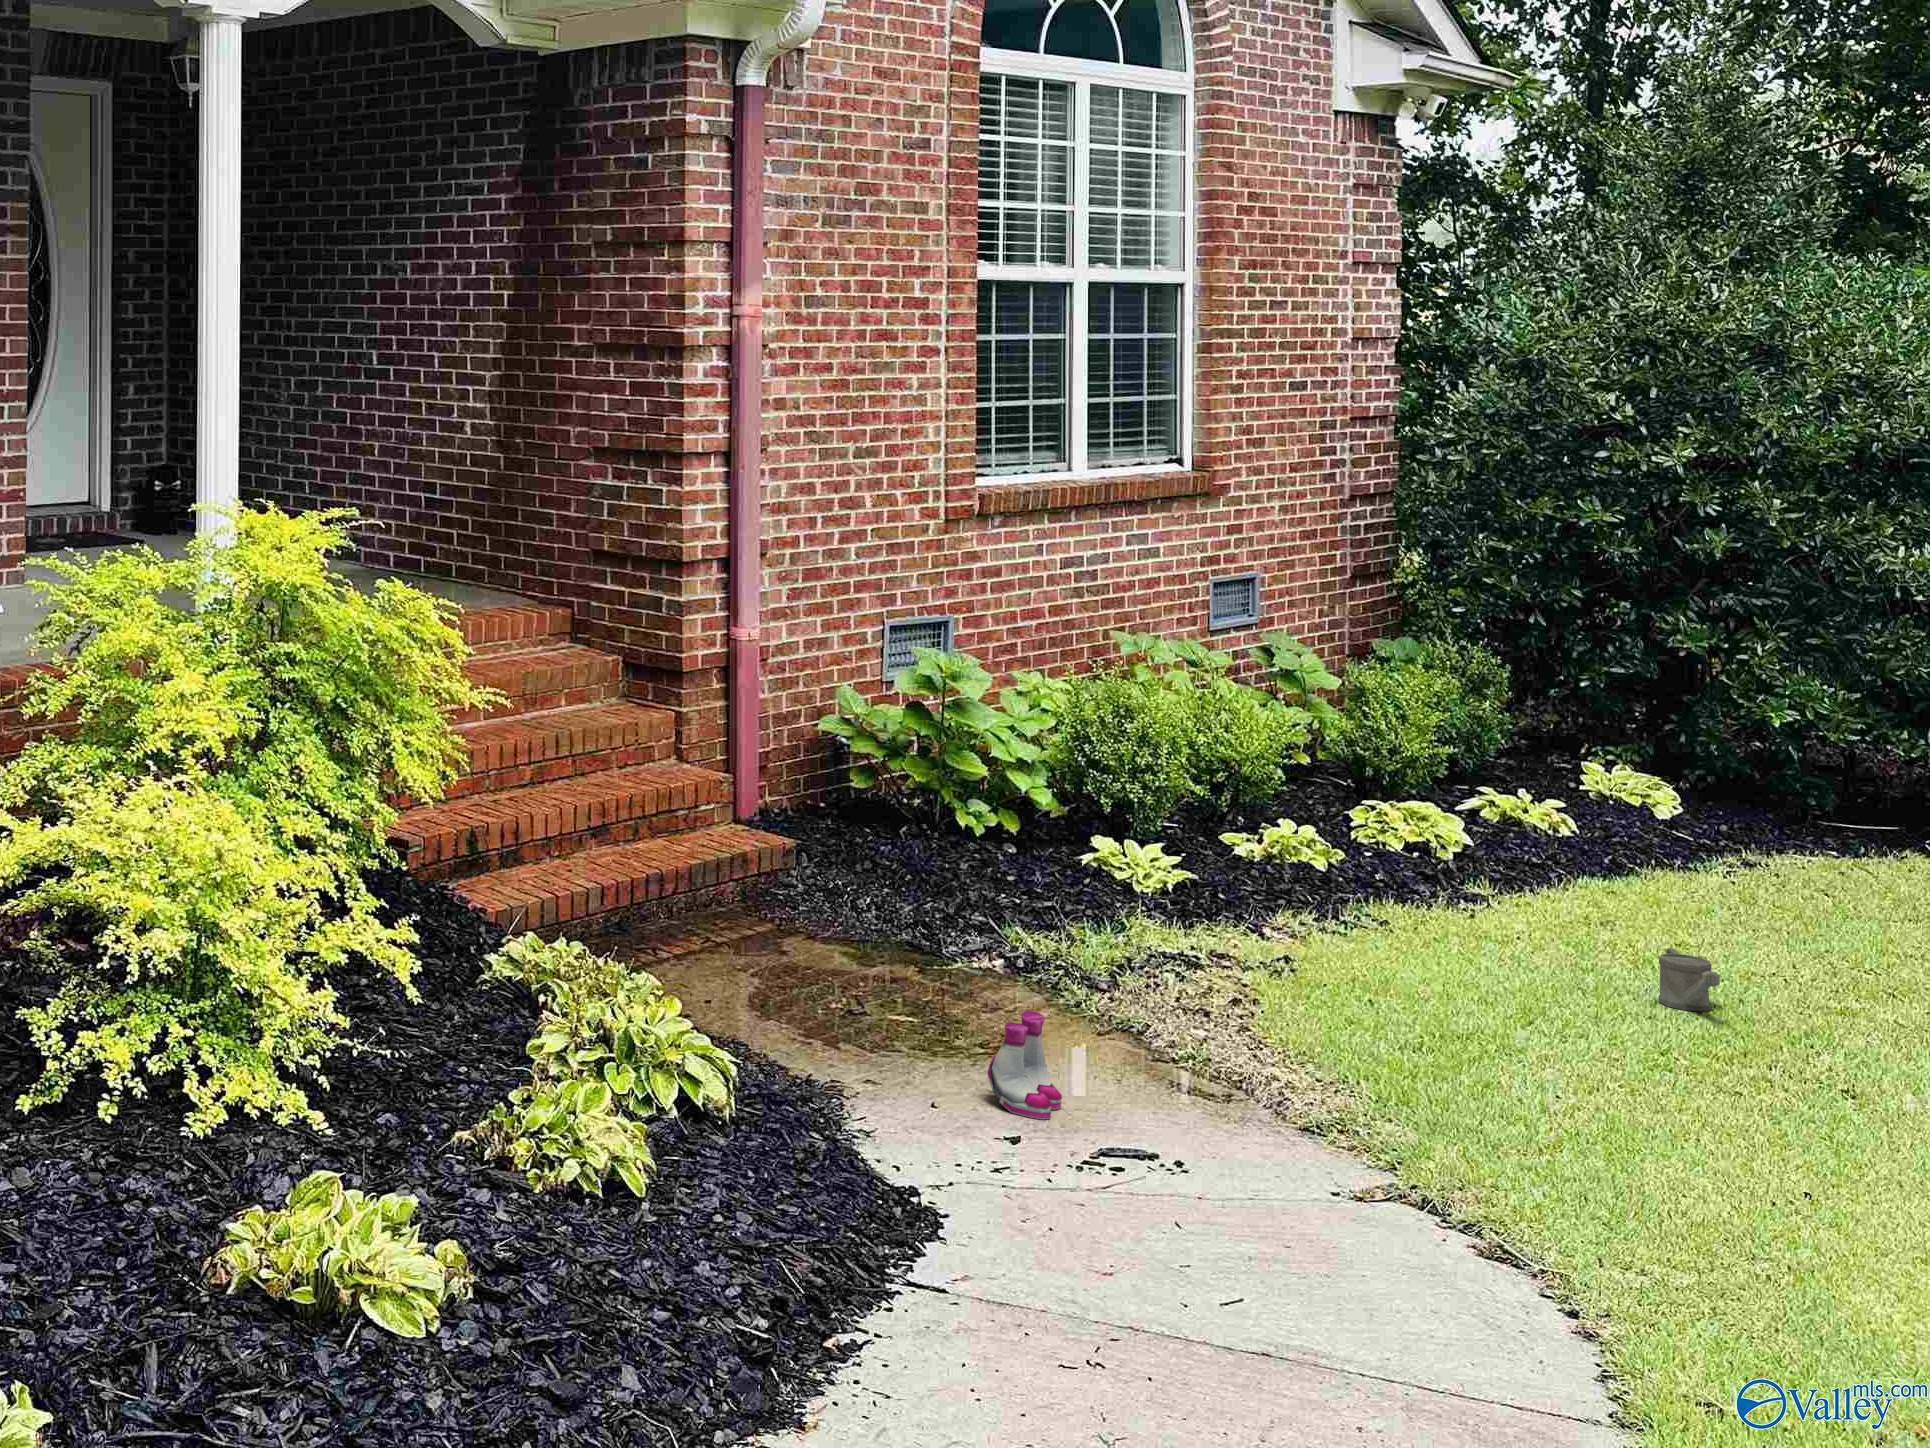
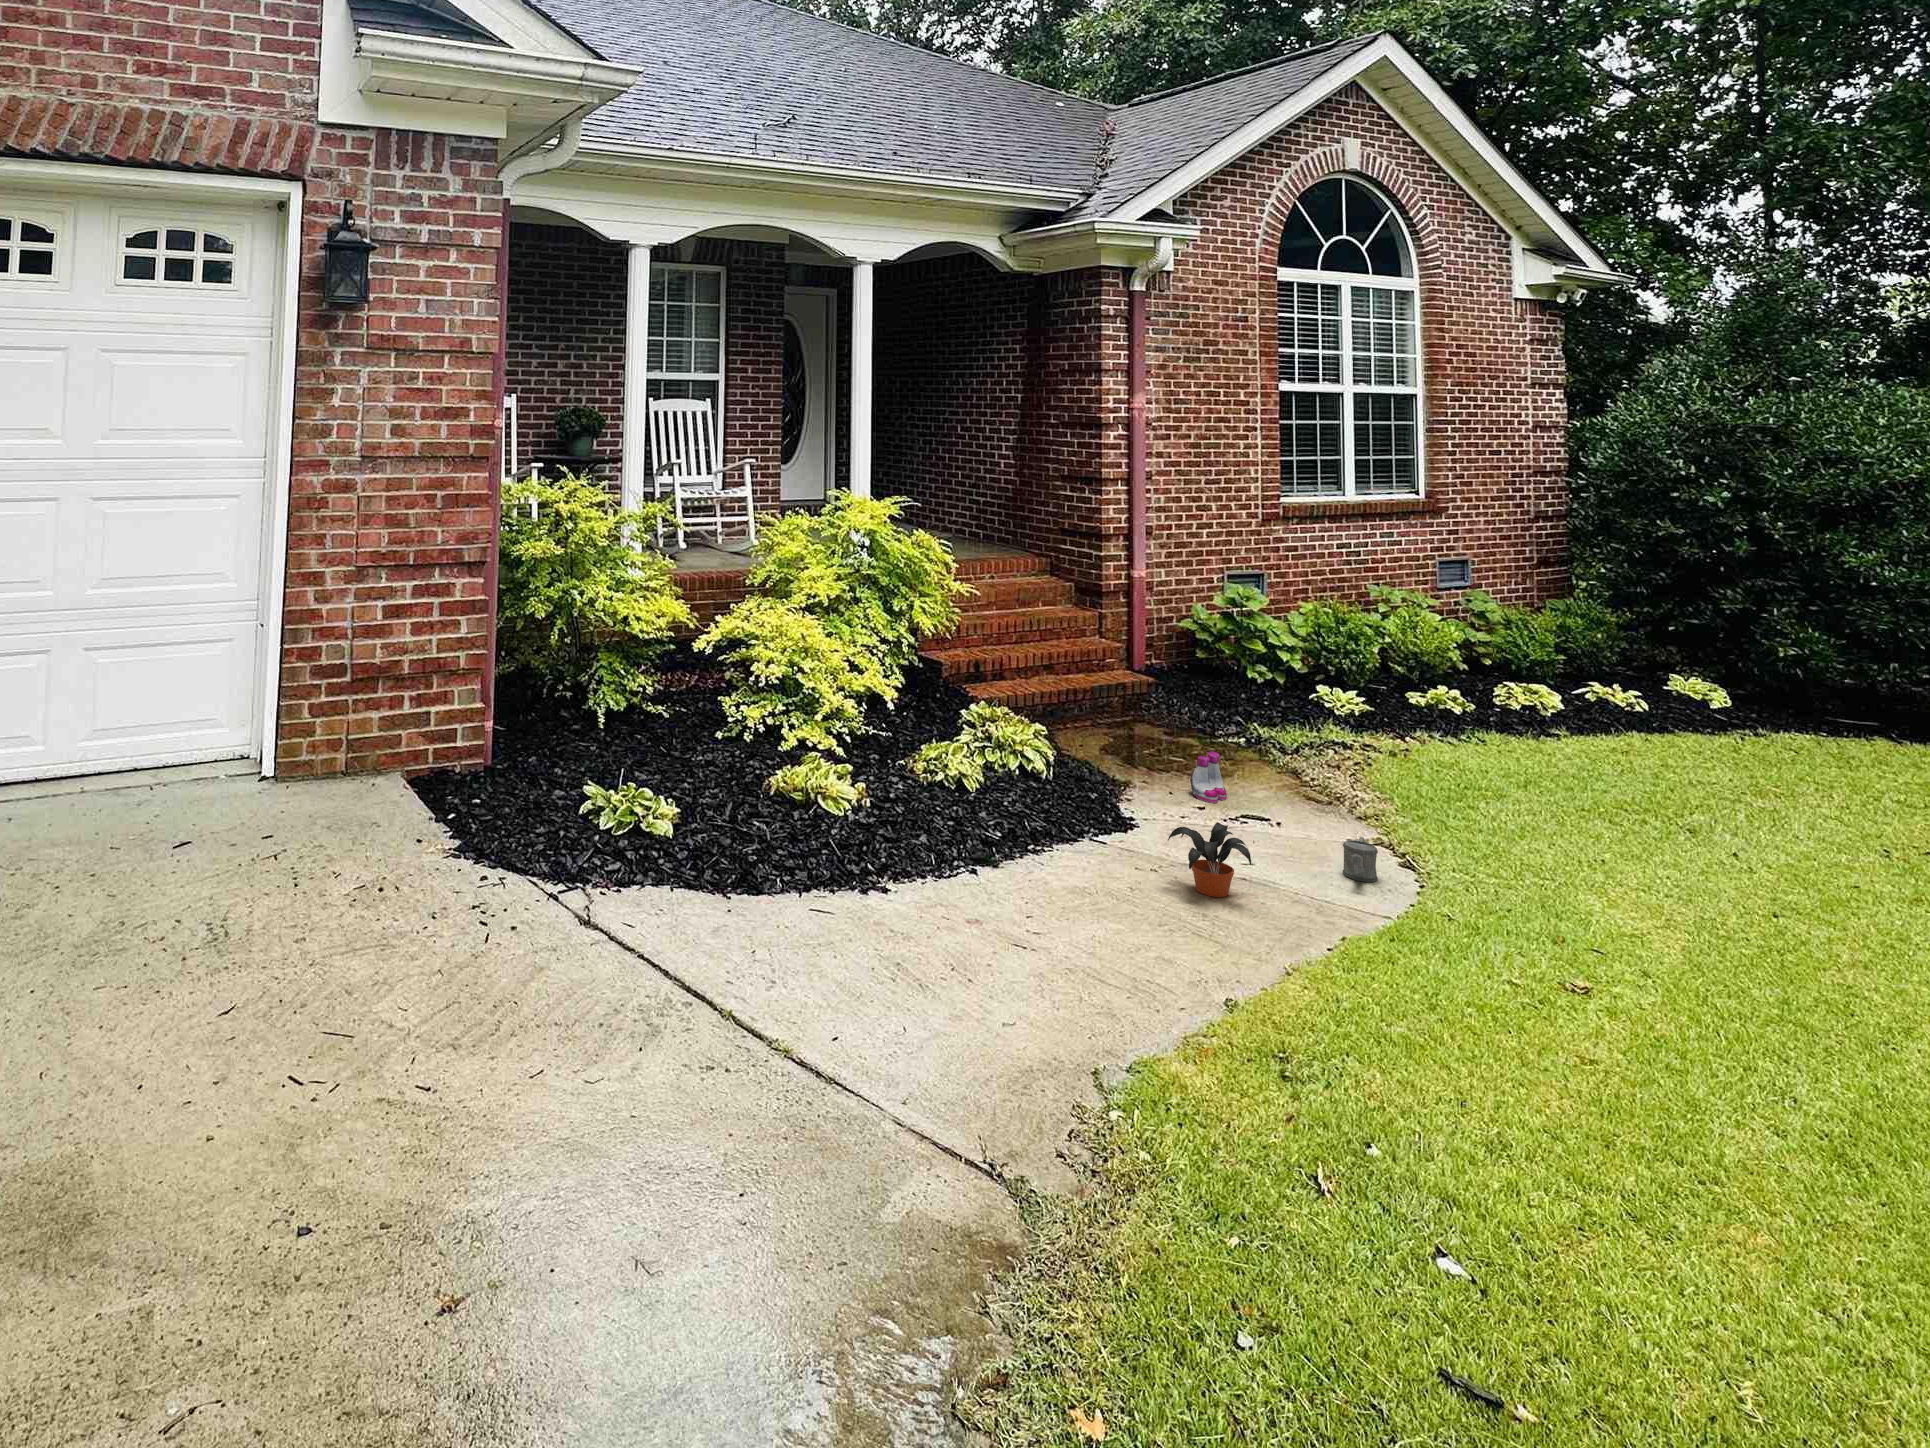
watering can: present [1658,948,1720,1011] -> present [1343,837,1378,882]
potted plant: none [1106,1202,1296,1373] -> present [1168,822,1251,897]

